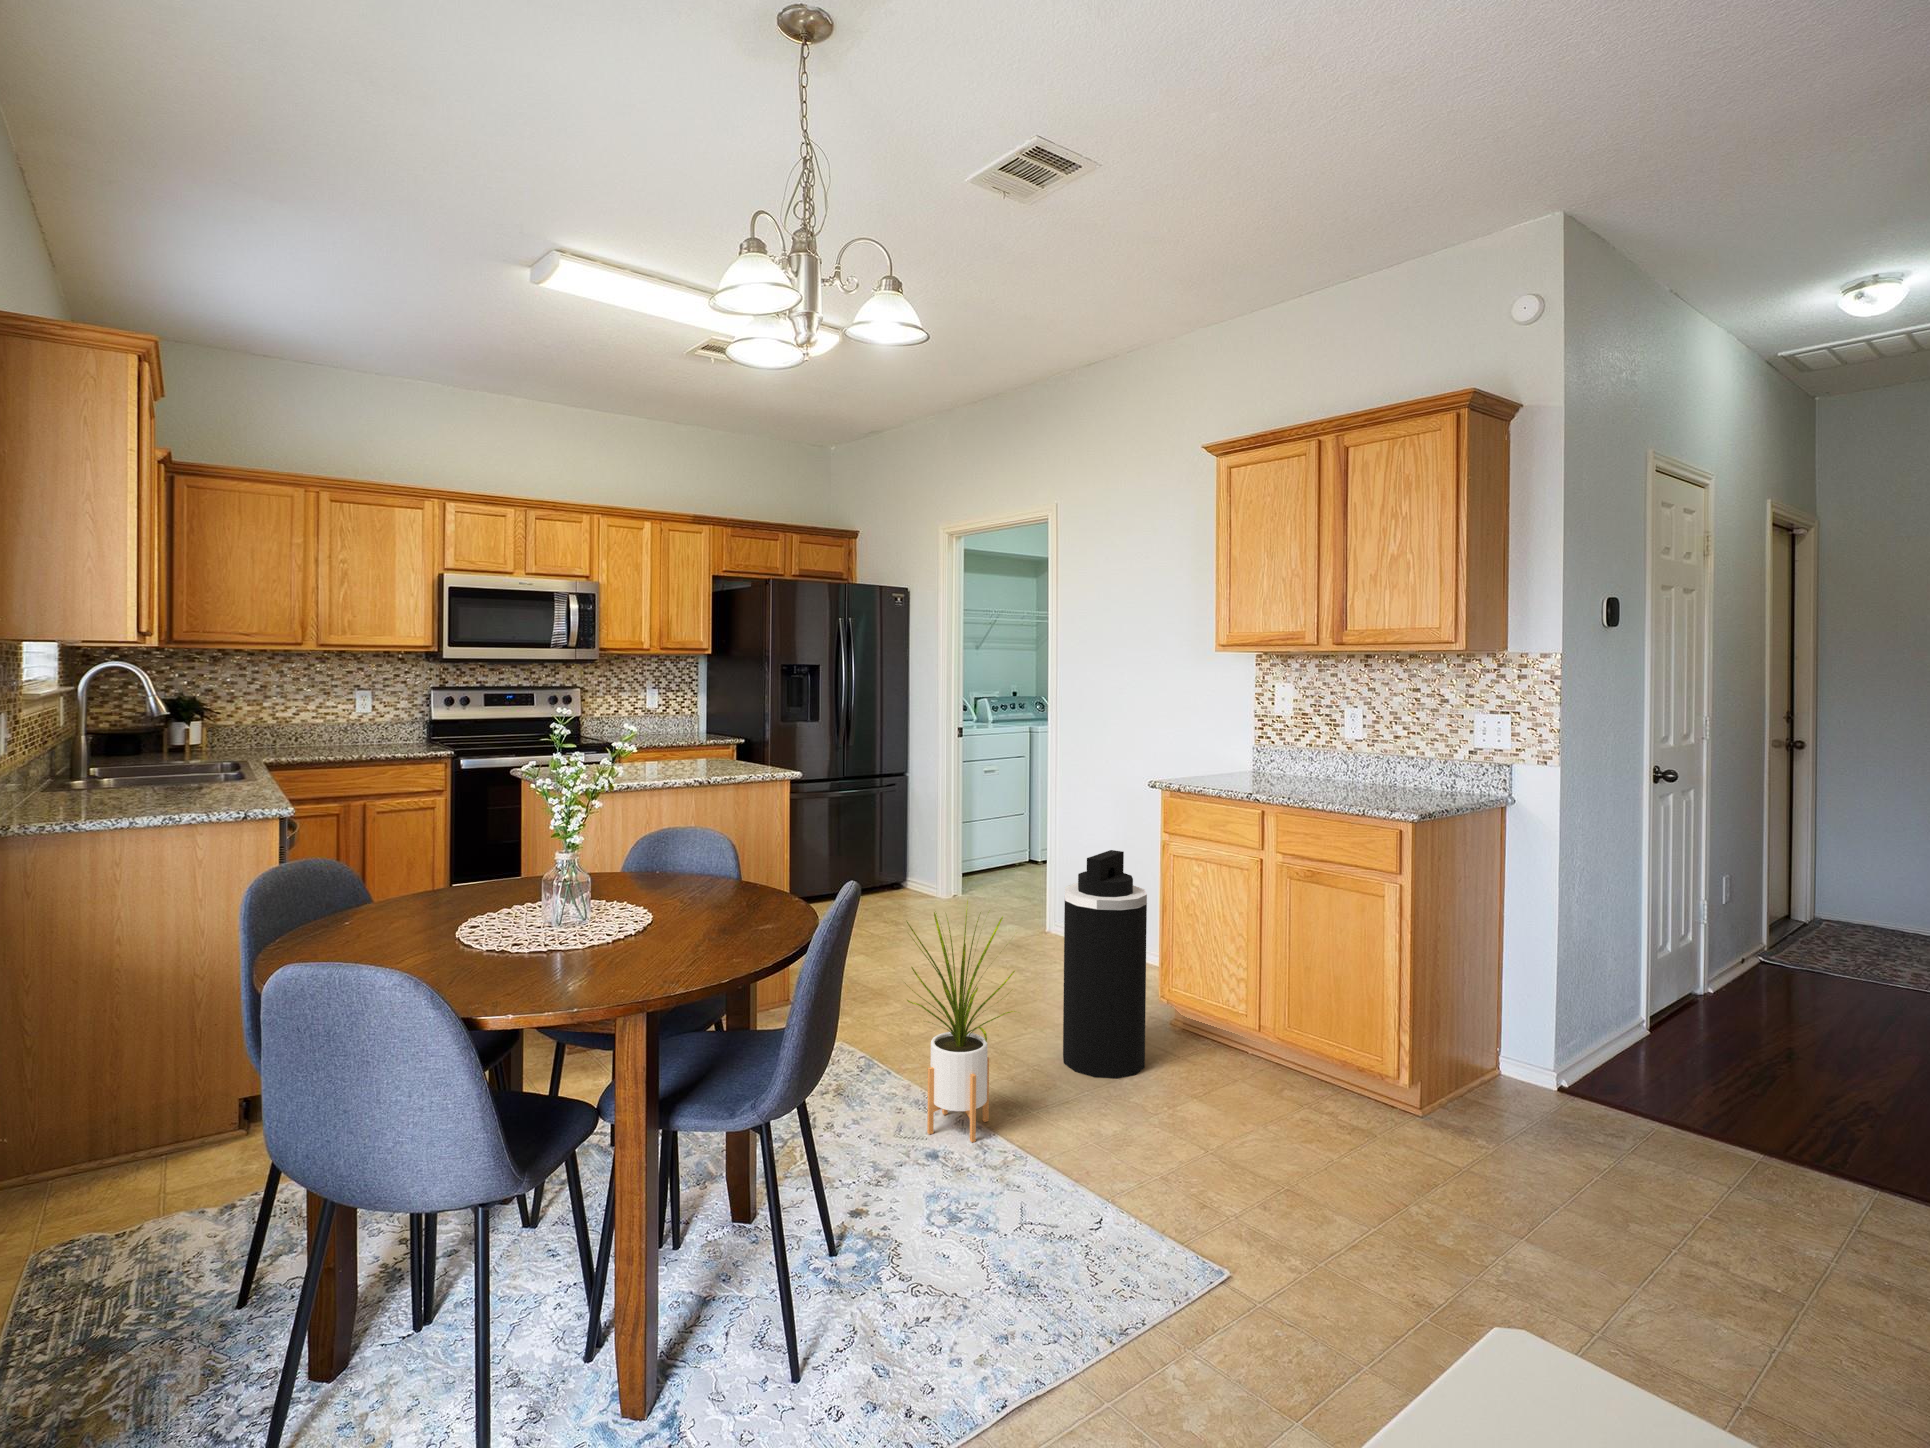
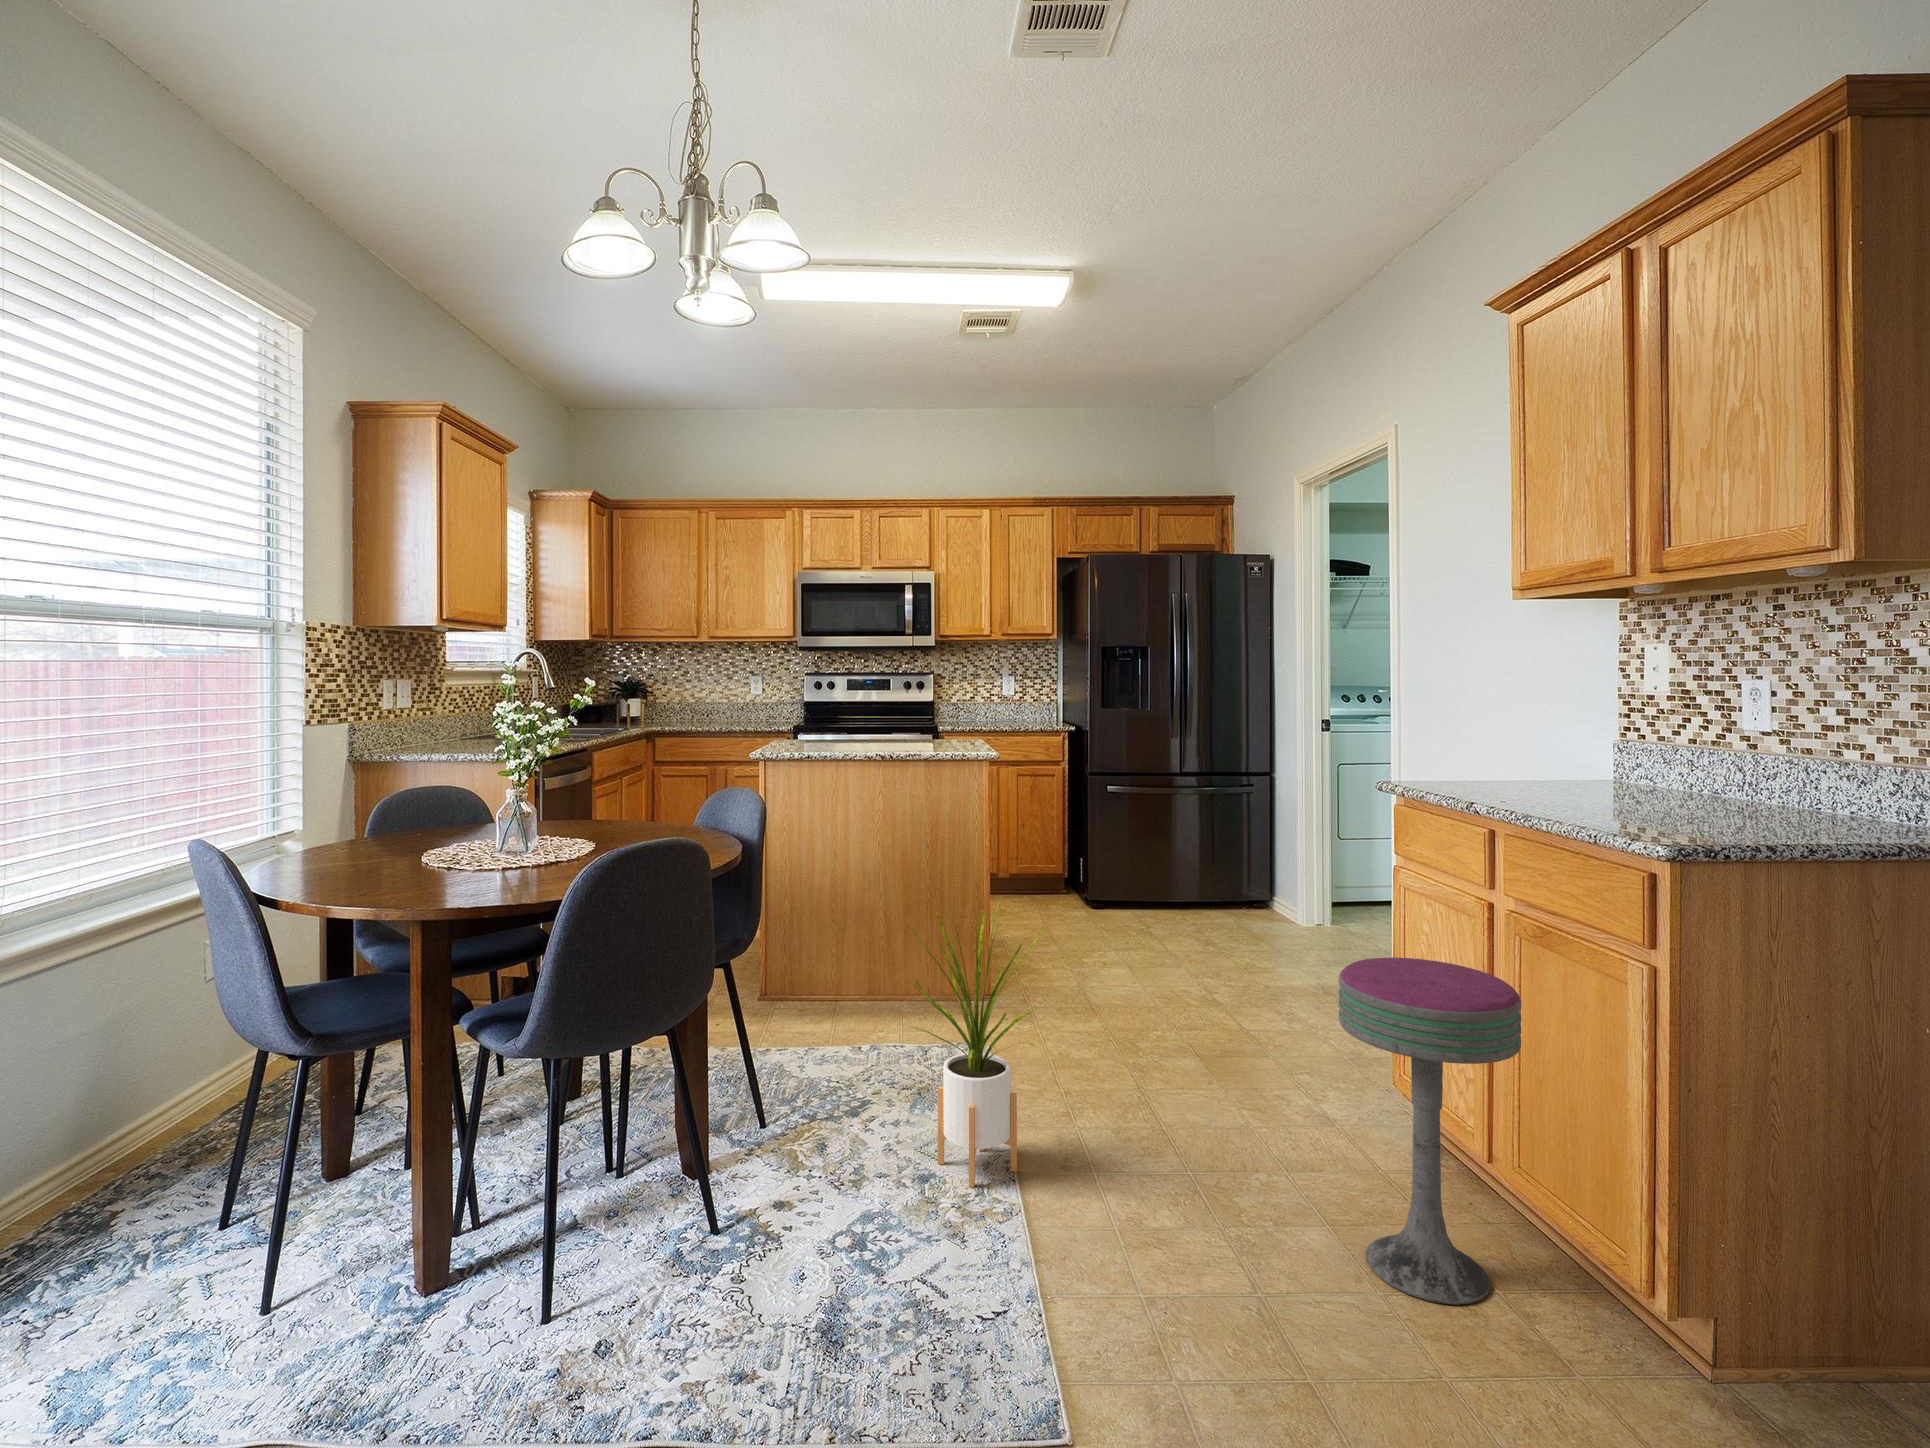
trash can: present [1063,850,1147,1079] -> none [1193,869,1310,1181]
bar stool: none [1210,898,1321,1115] -> present [1339,958,1521,1305]

